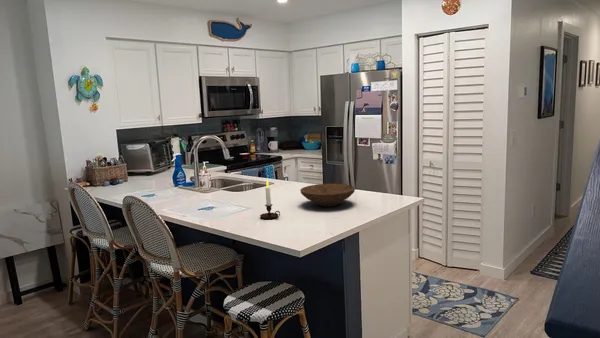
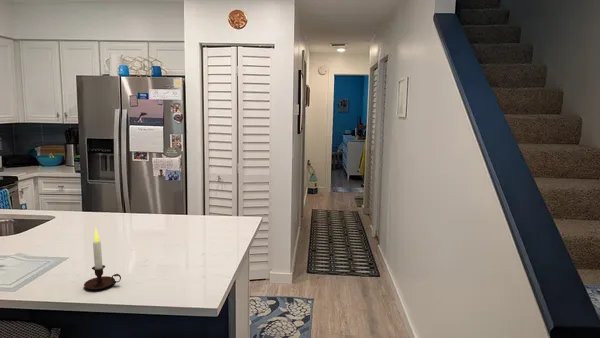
wooden bowl: present [300,184,355,207] -> none [128,218,203,252]

